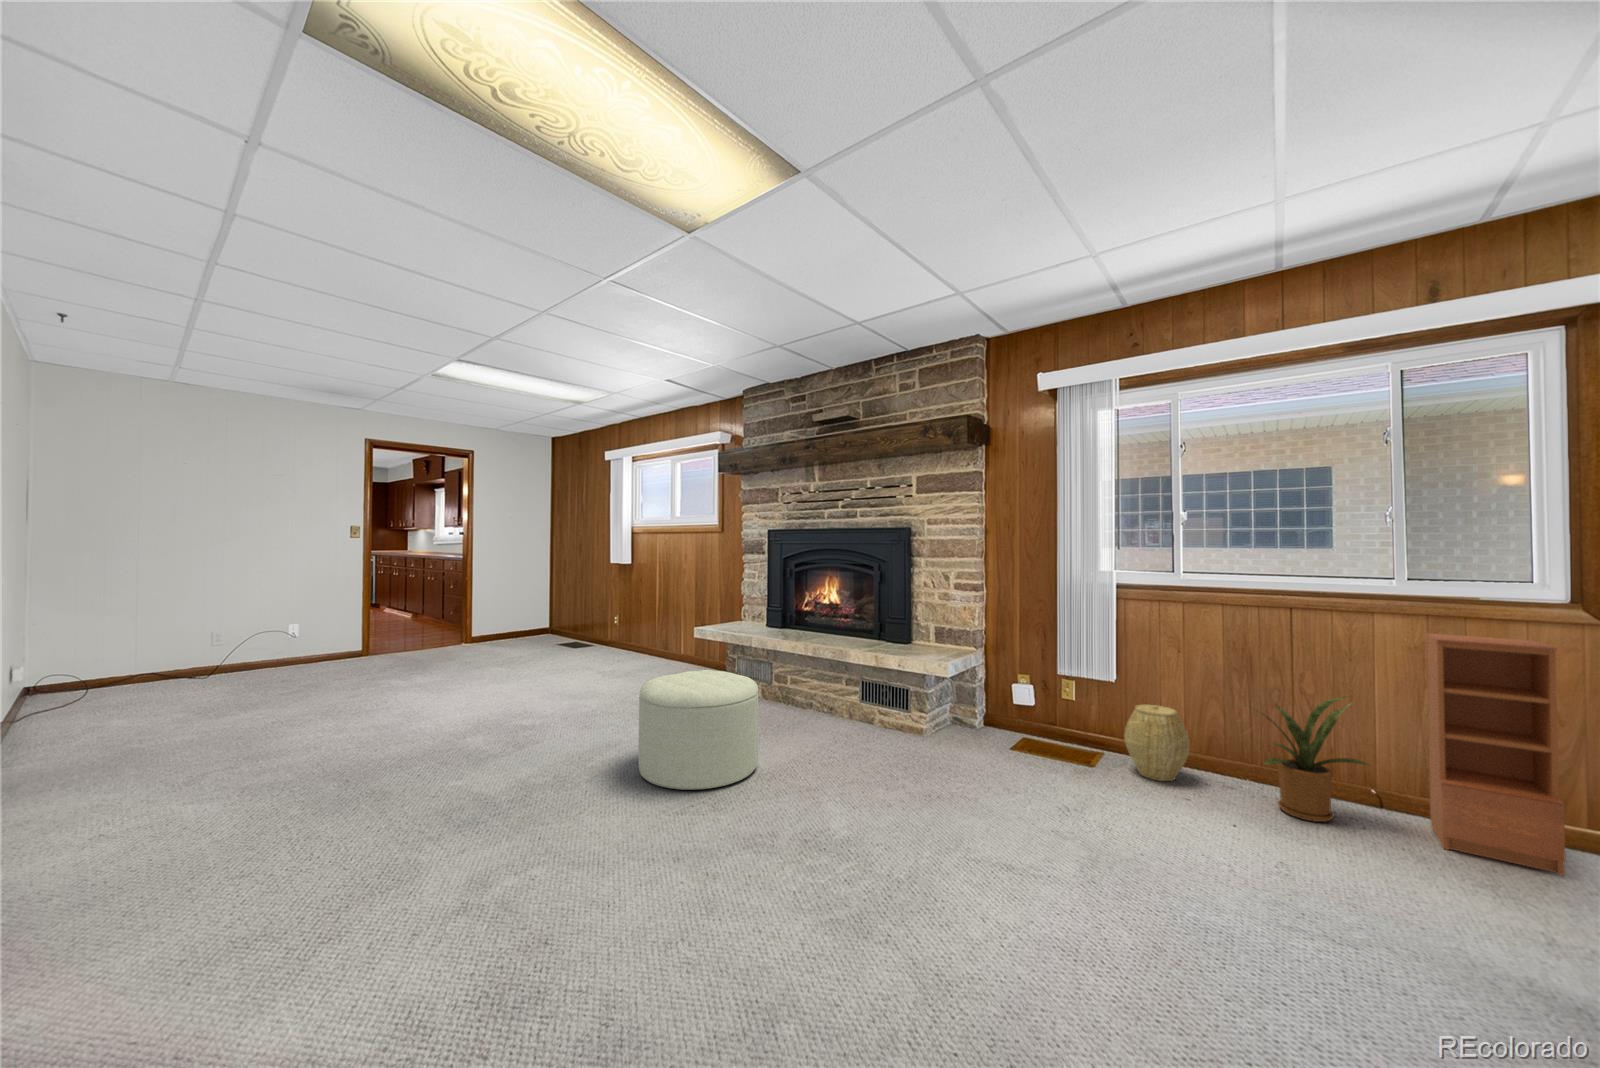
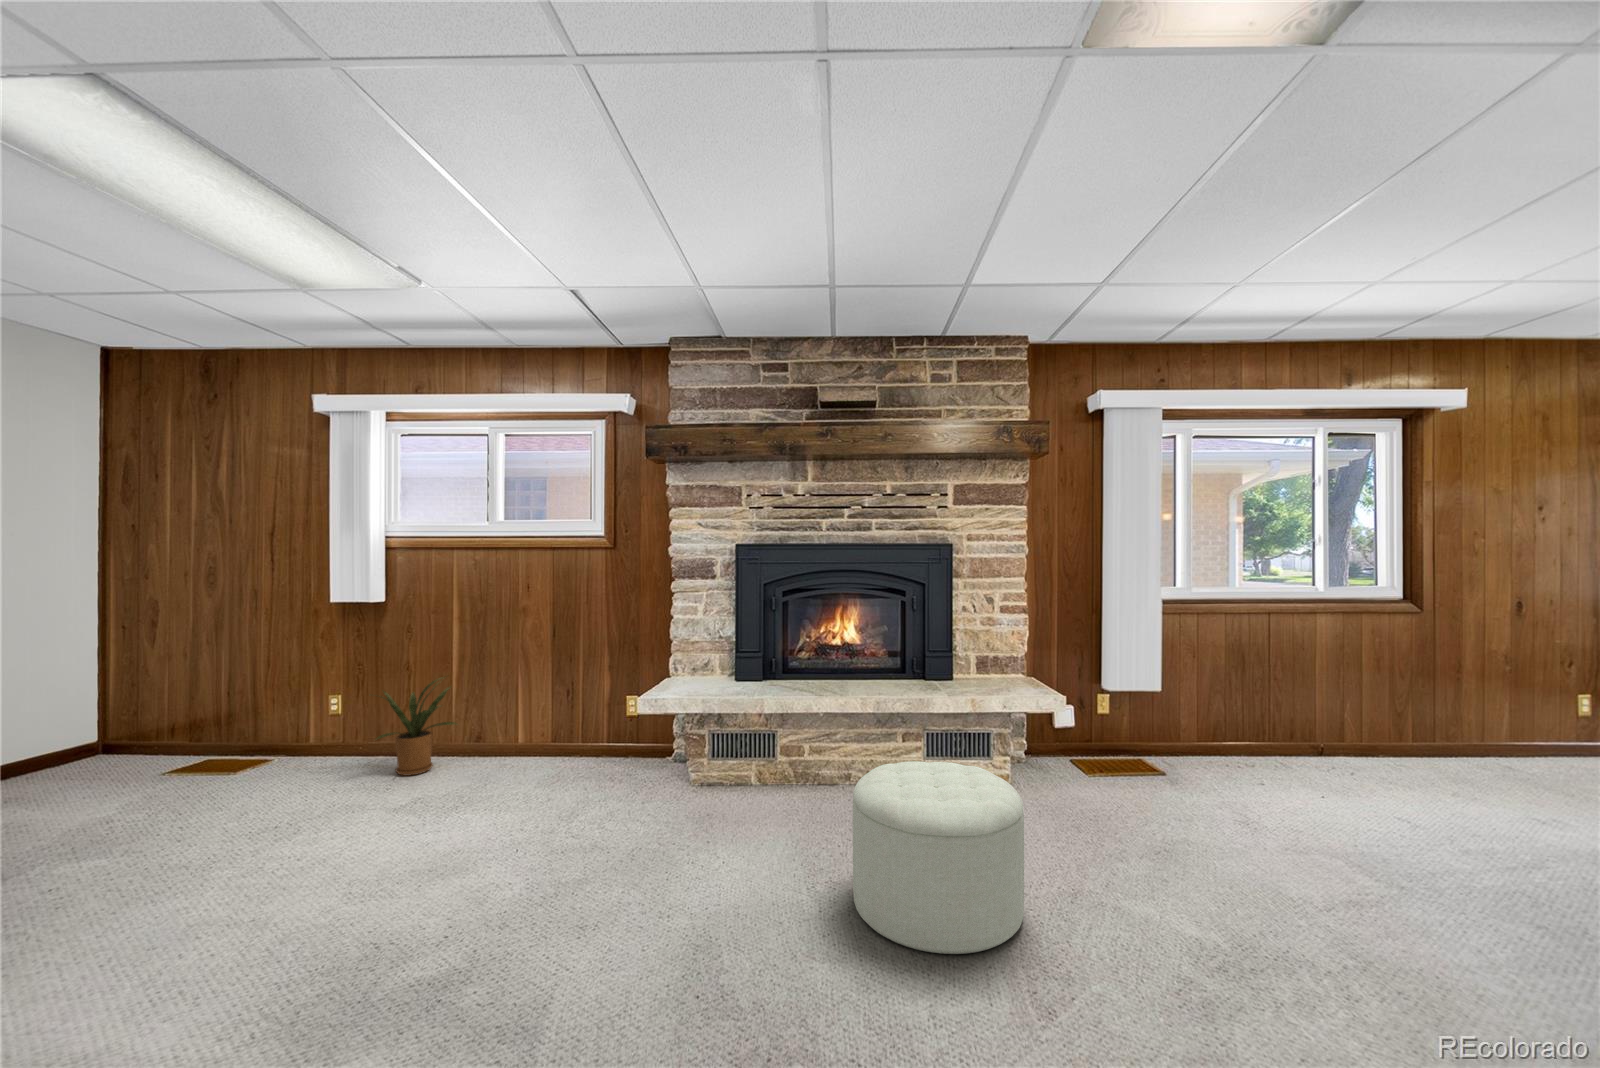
bookcase: present [1426,633,1566,876] -> none [1351,624,1443,775]
house plant: present [1256,696,1367,822] -> present [377,679,456,776]
woven basket: present [1124,705,1190,781] -> none [1172,705,1229,772]

